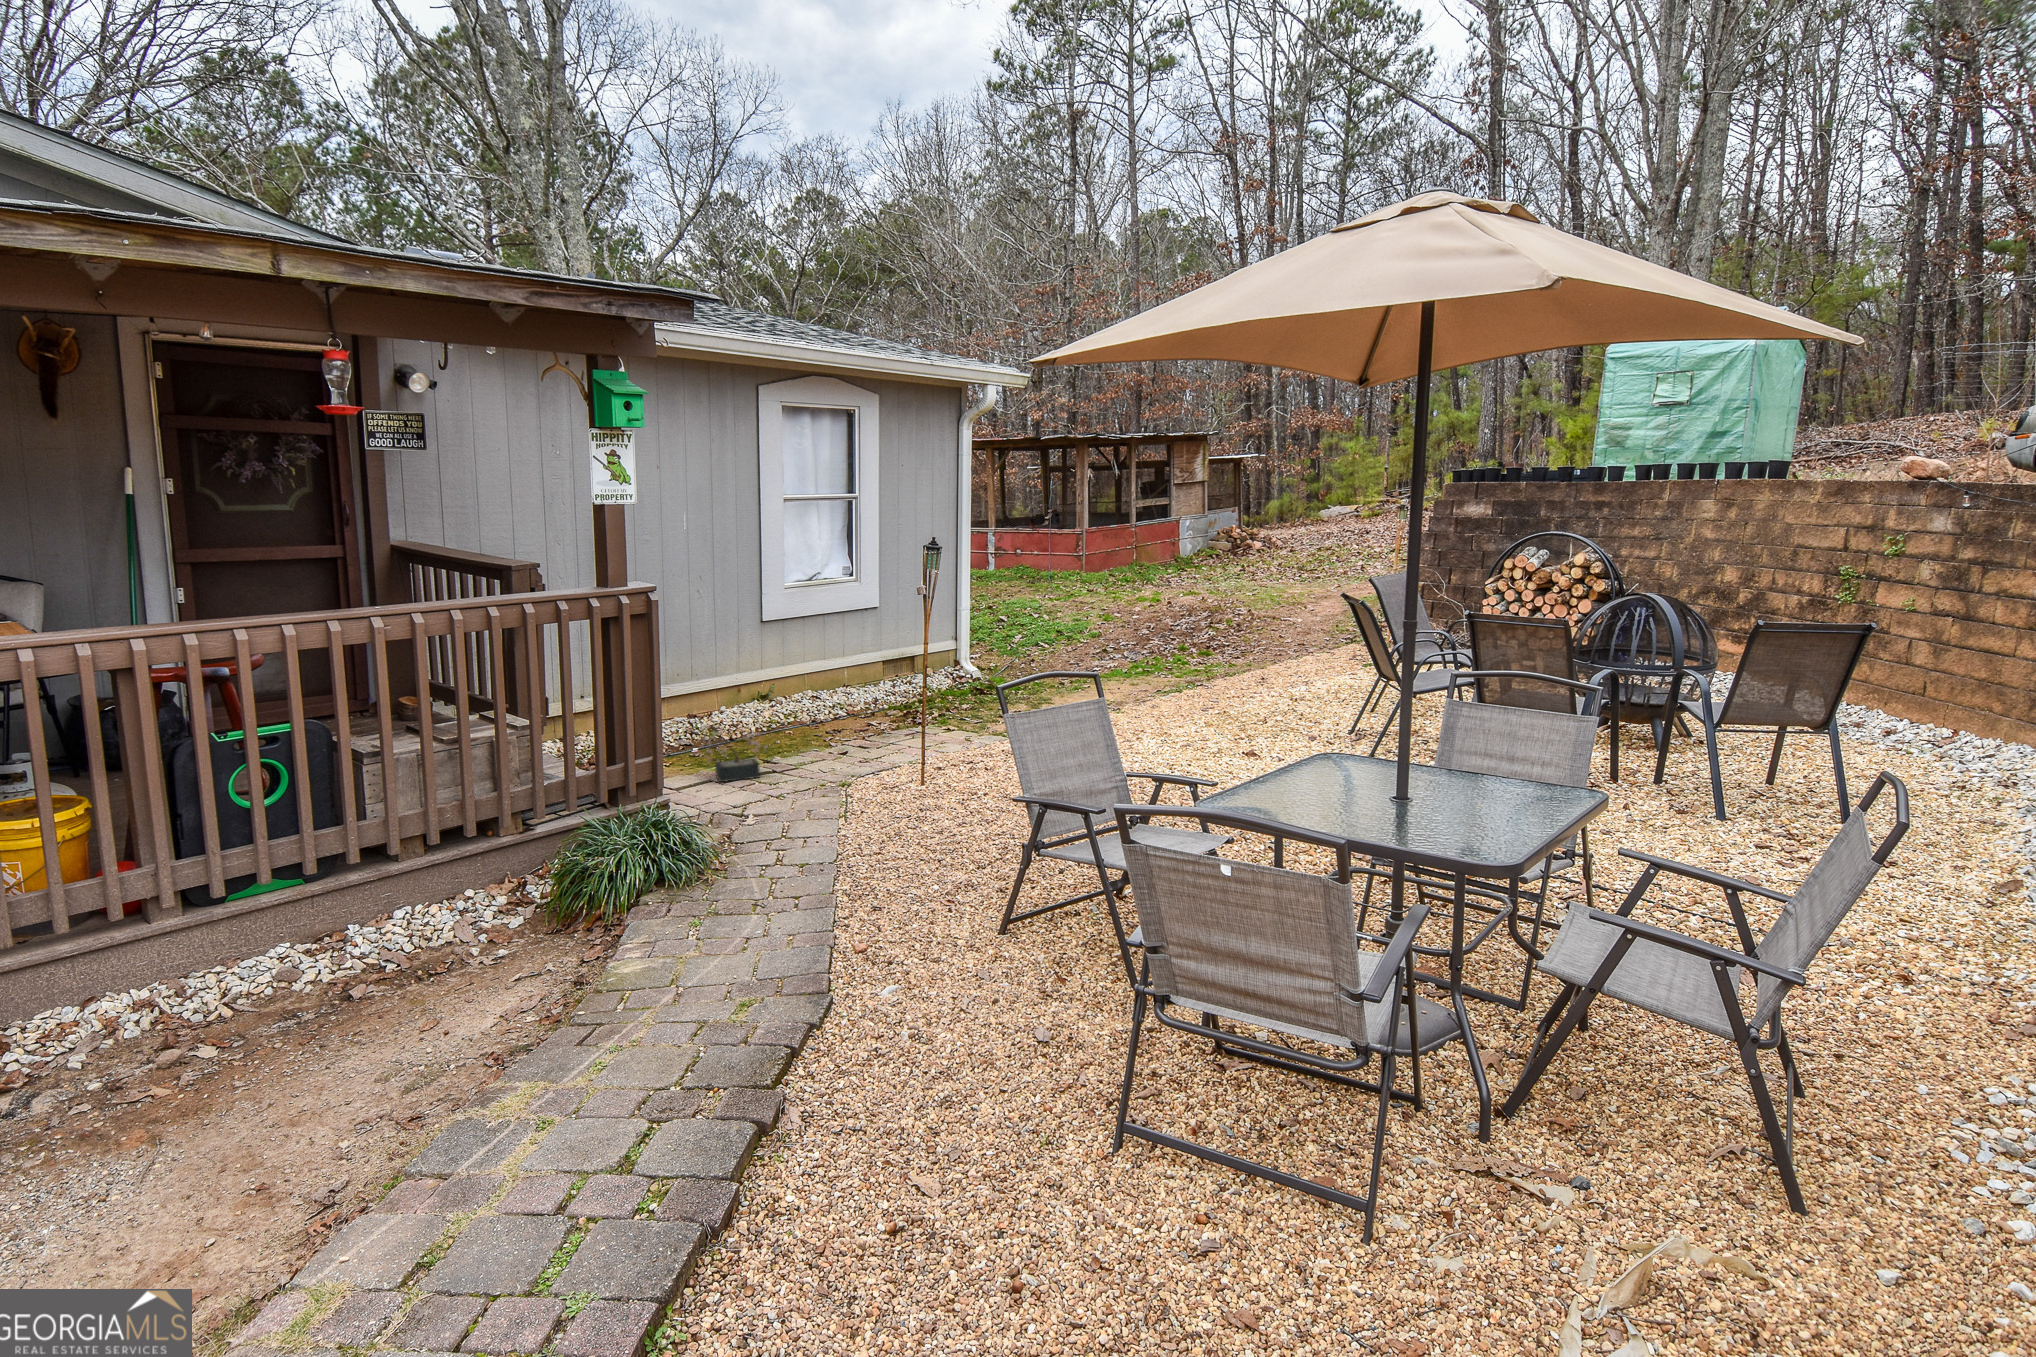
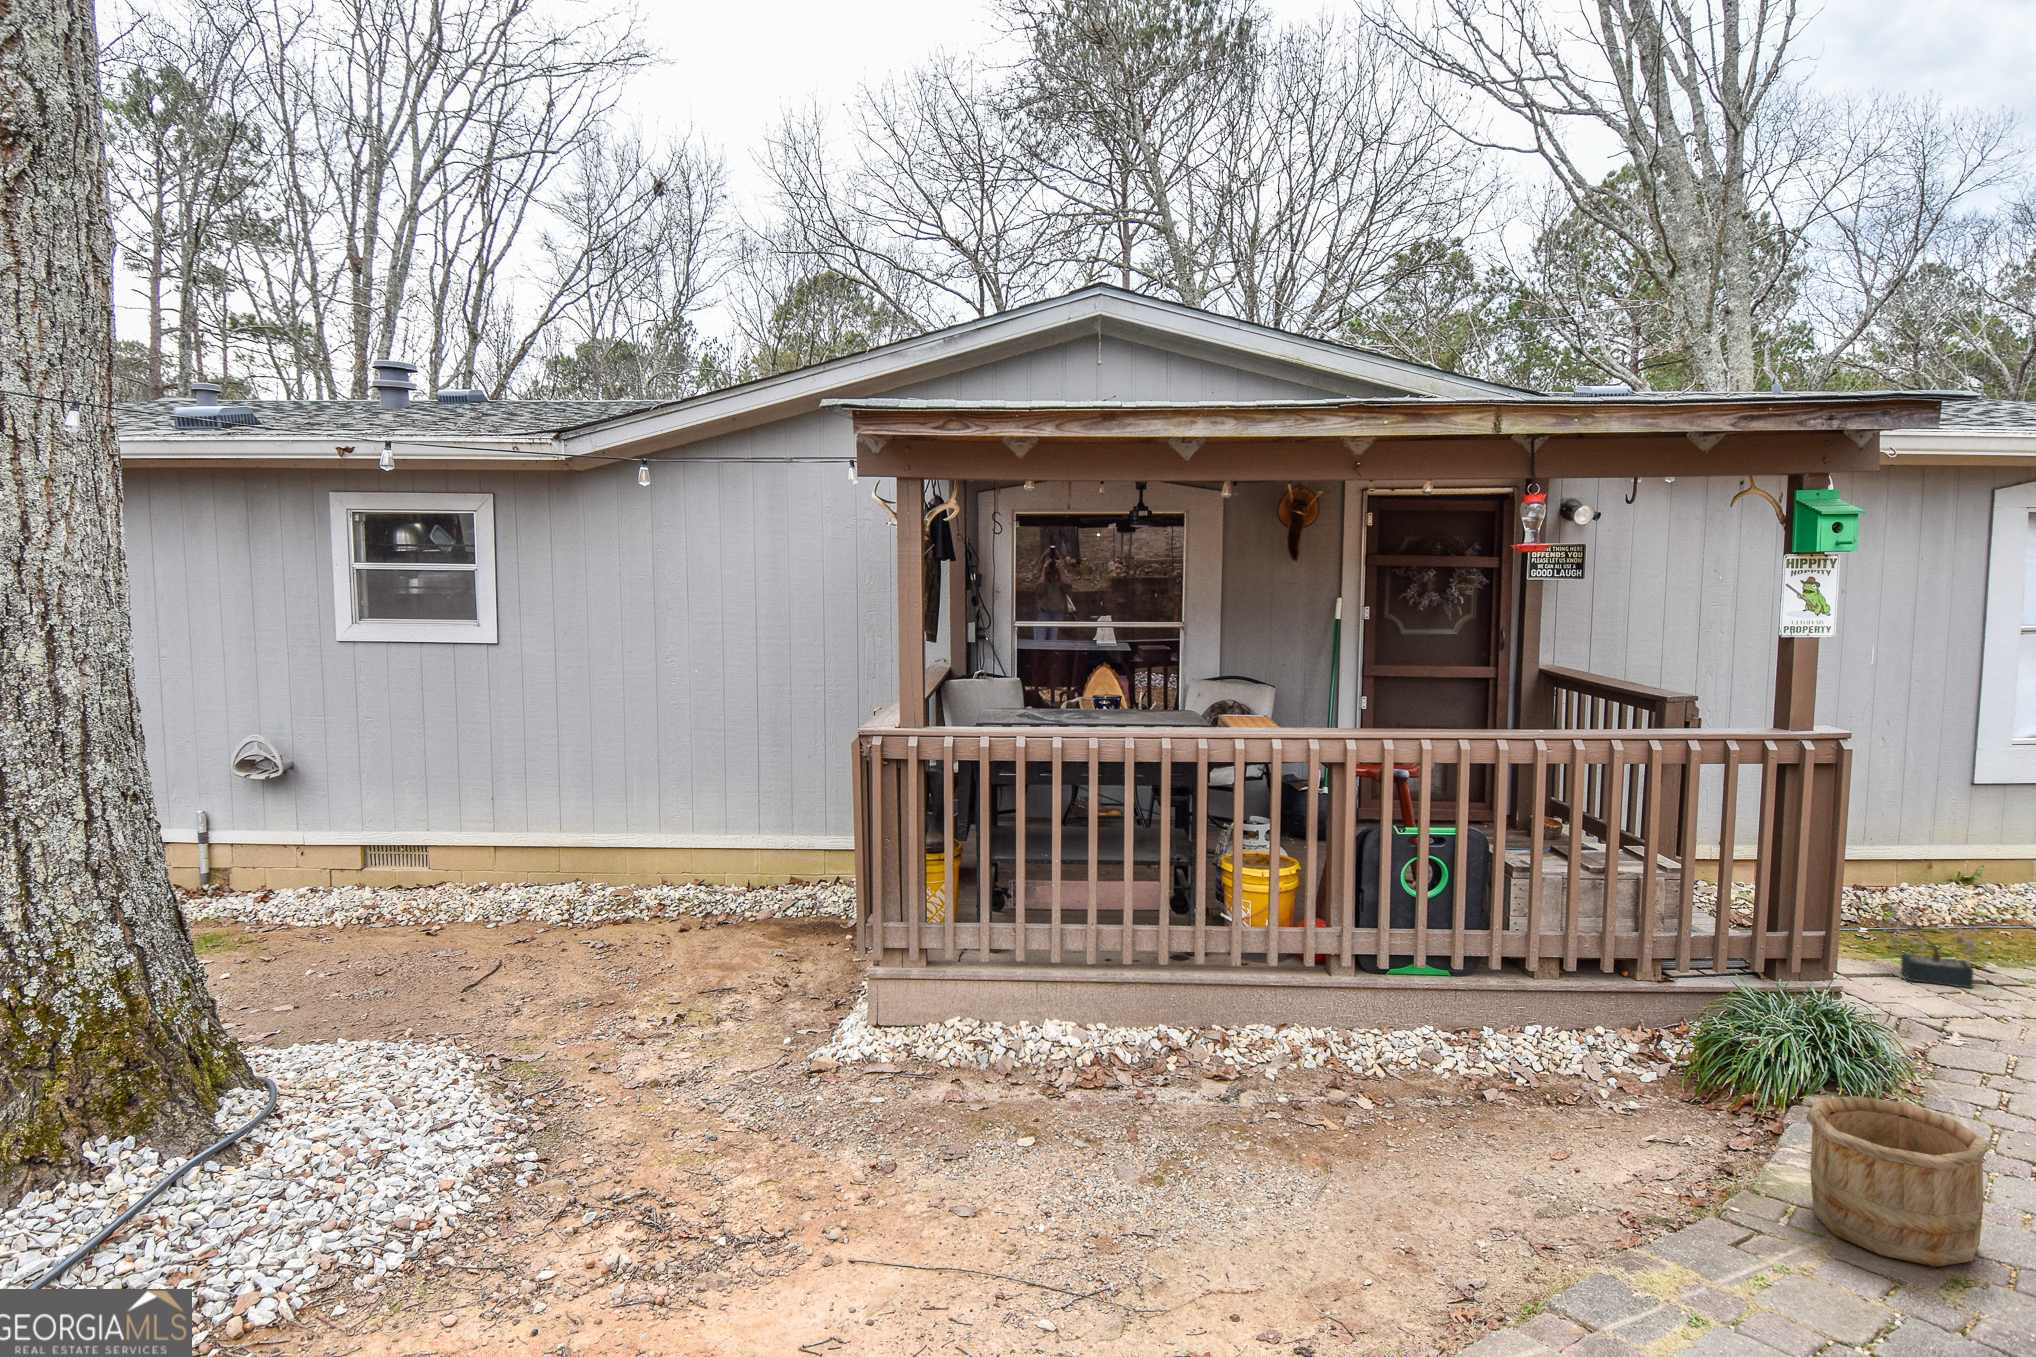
wooden bucket: none [624,880,746,1004] -> present [1806,1096,1989,1267]

